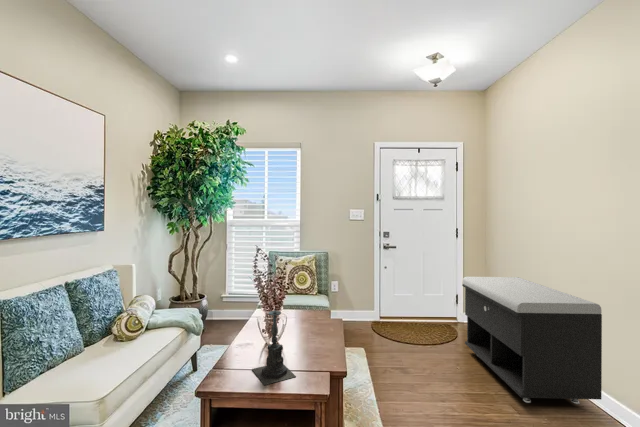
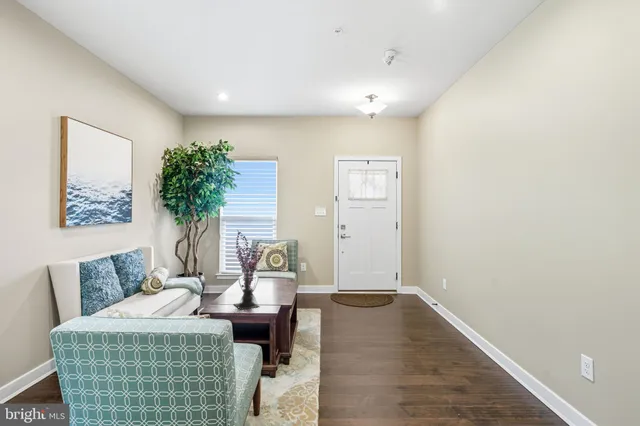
storage bench: present [462,277,602,404] -> none [392,257,466,337]

